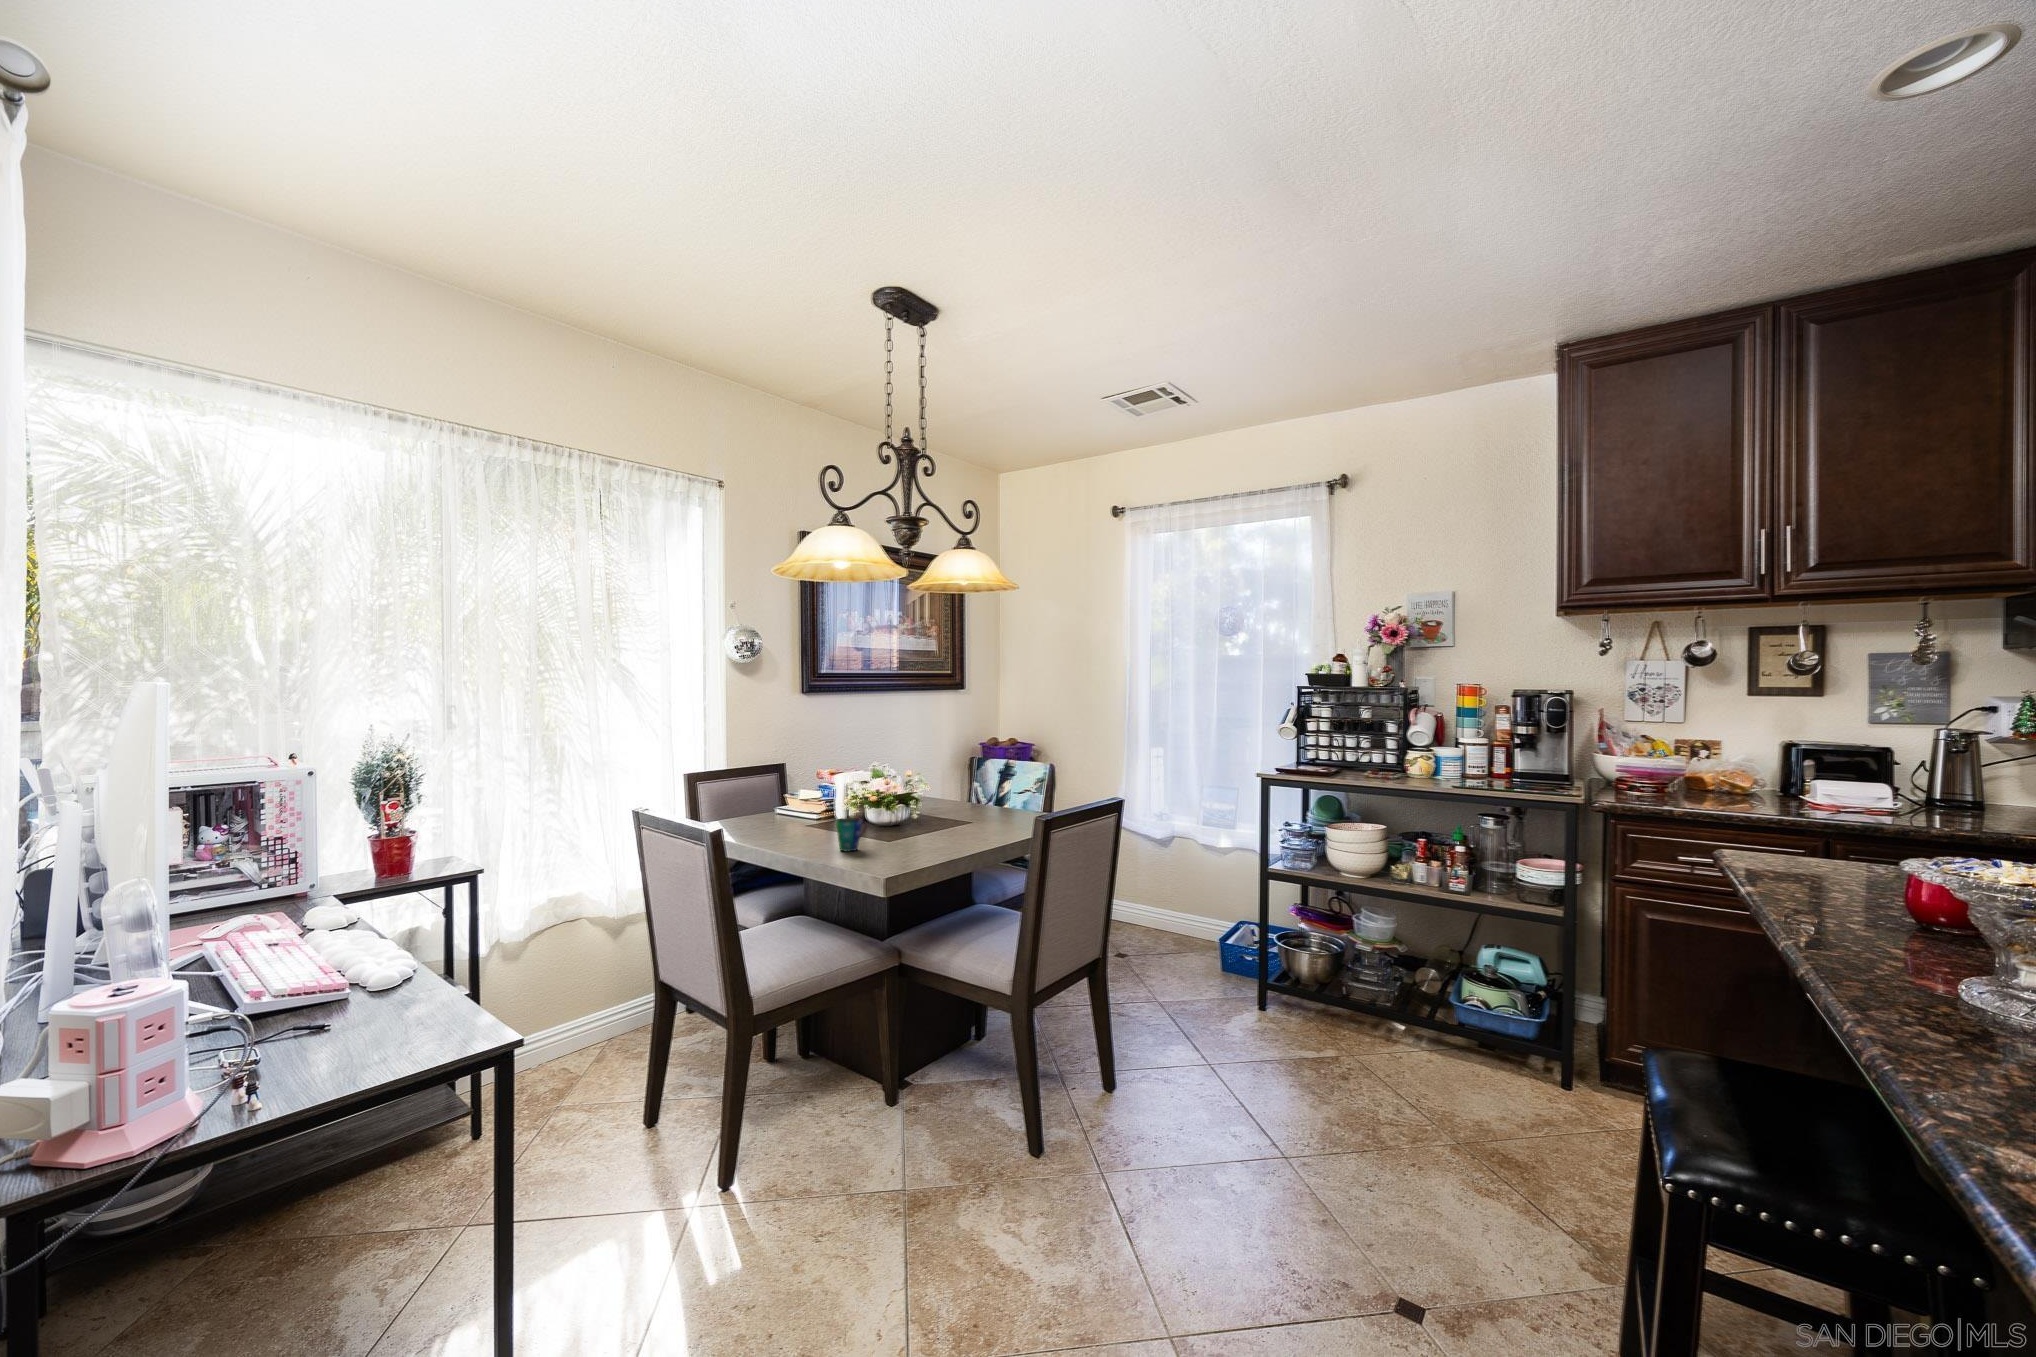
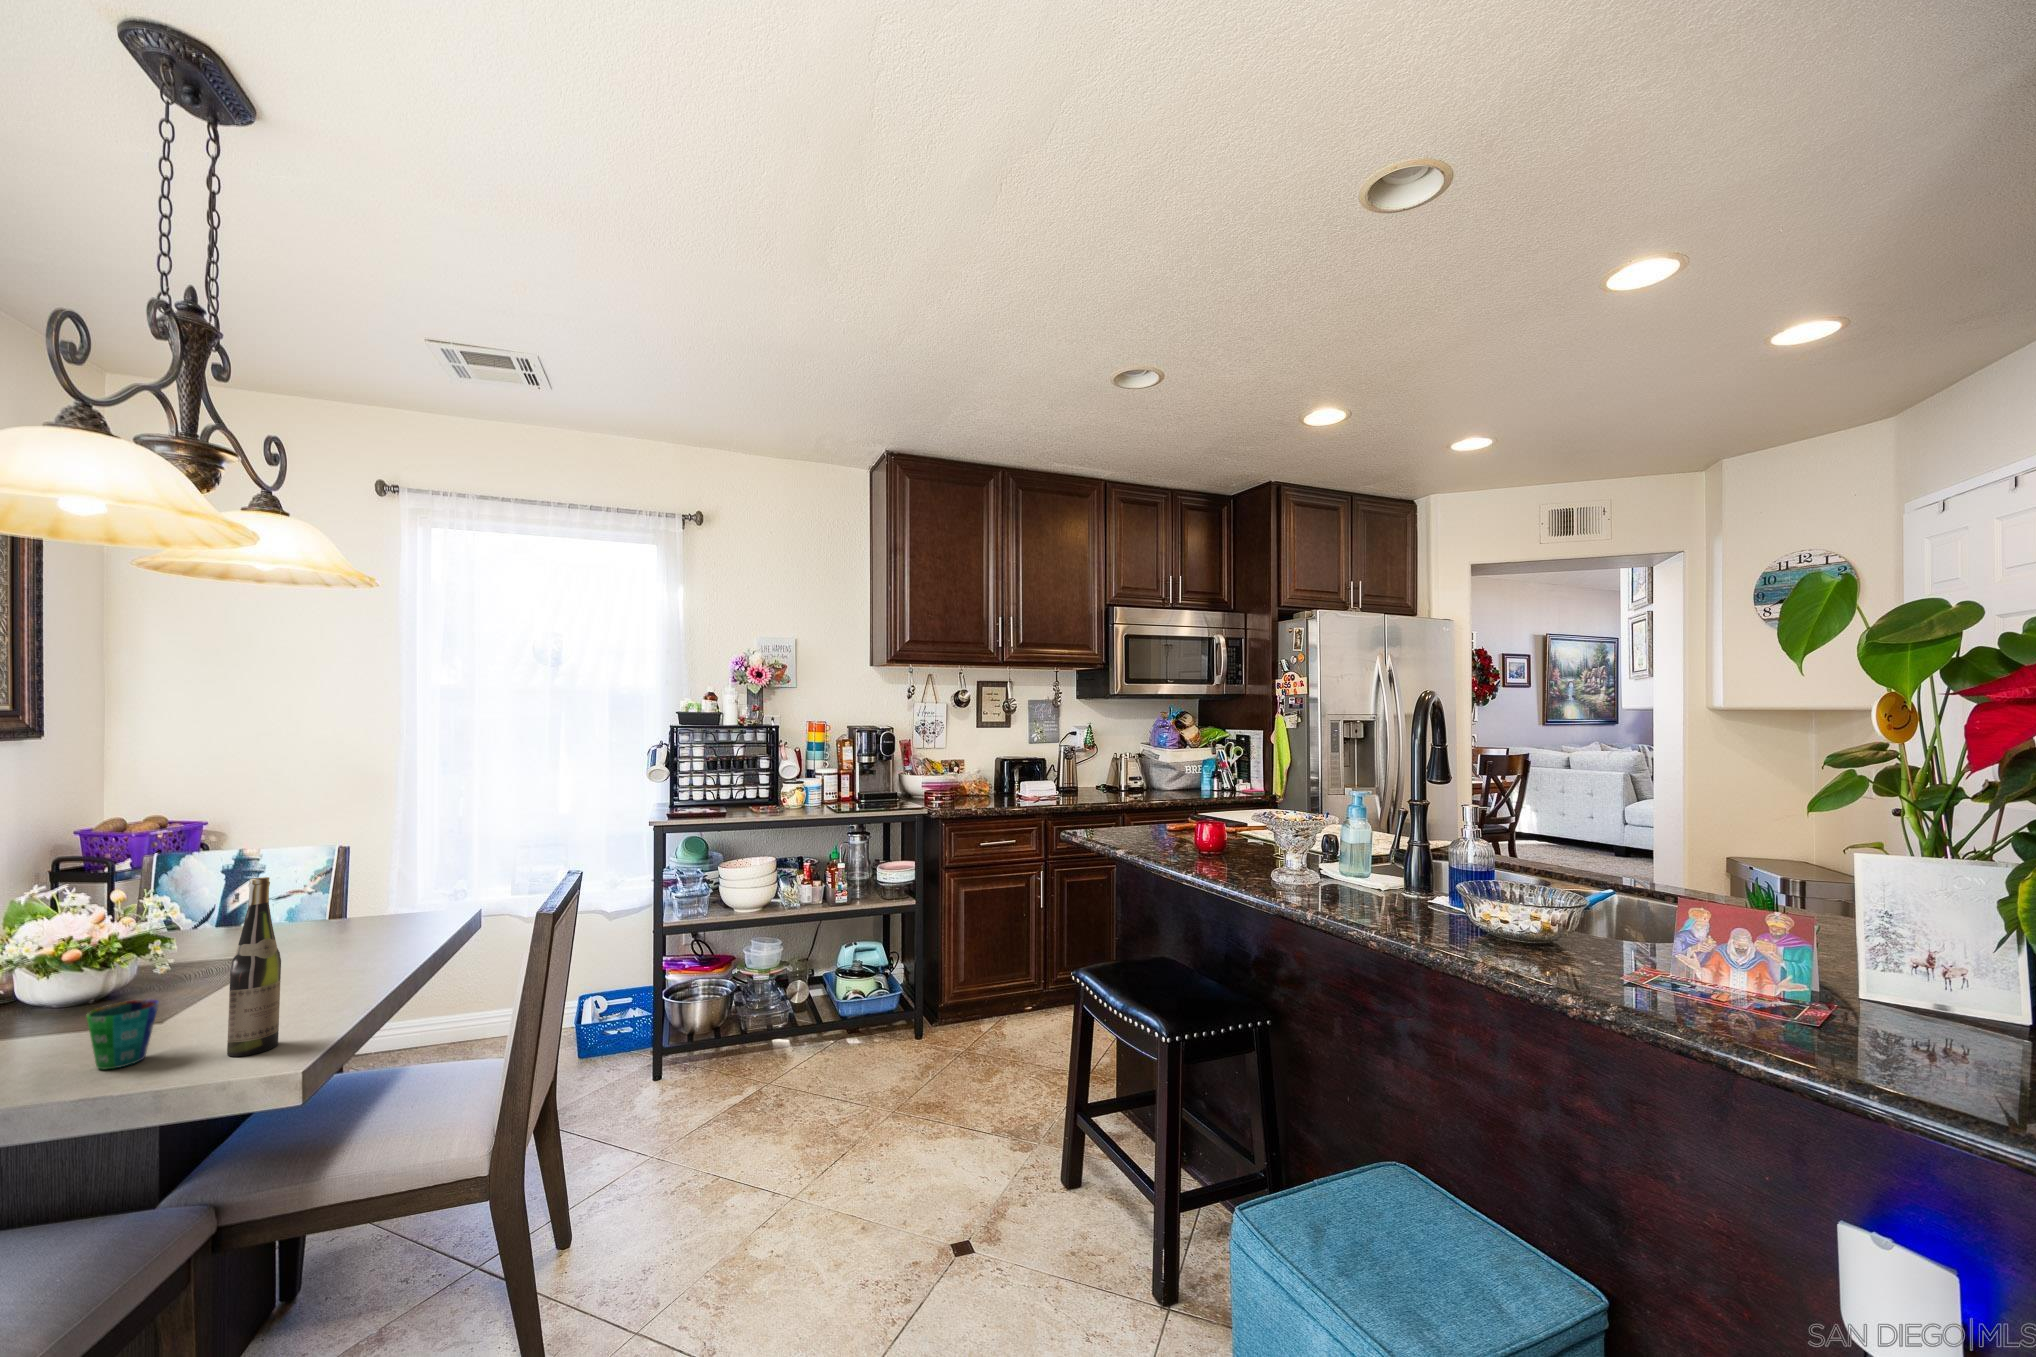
wine bottle: none [876,758,899,861] -> present [227,877,281,1057]

